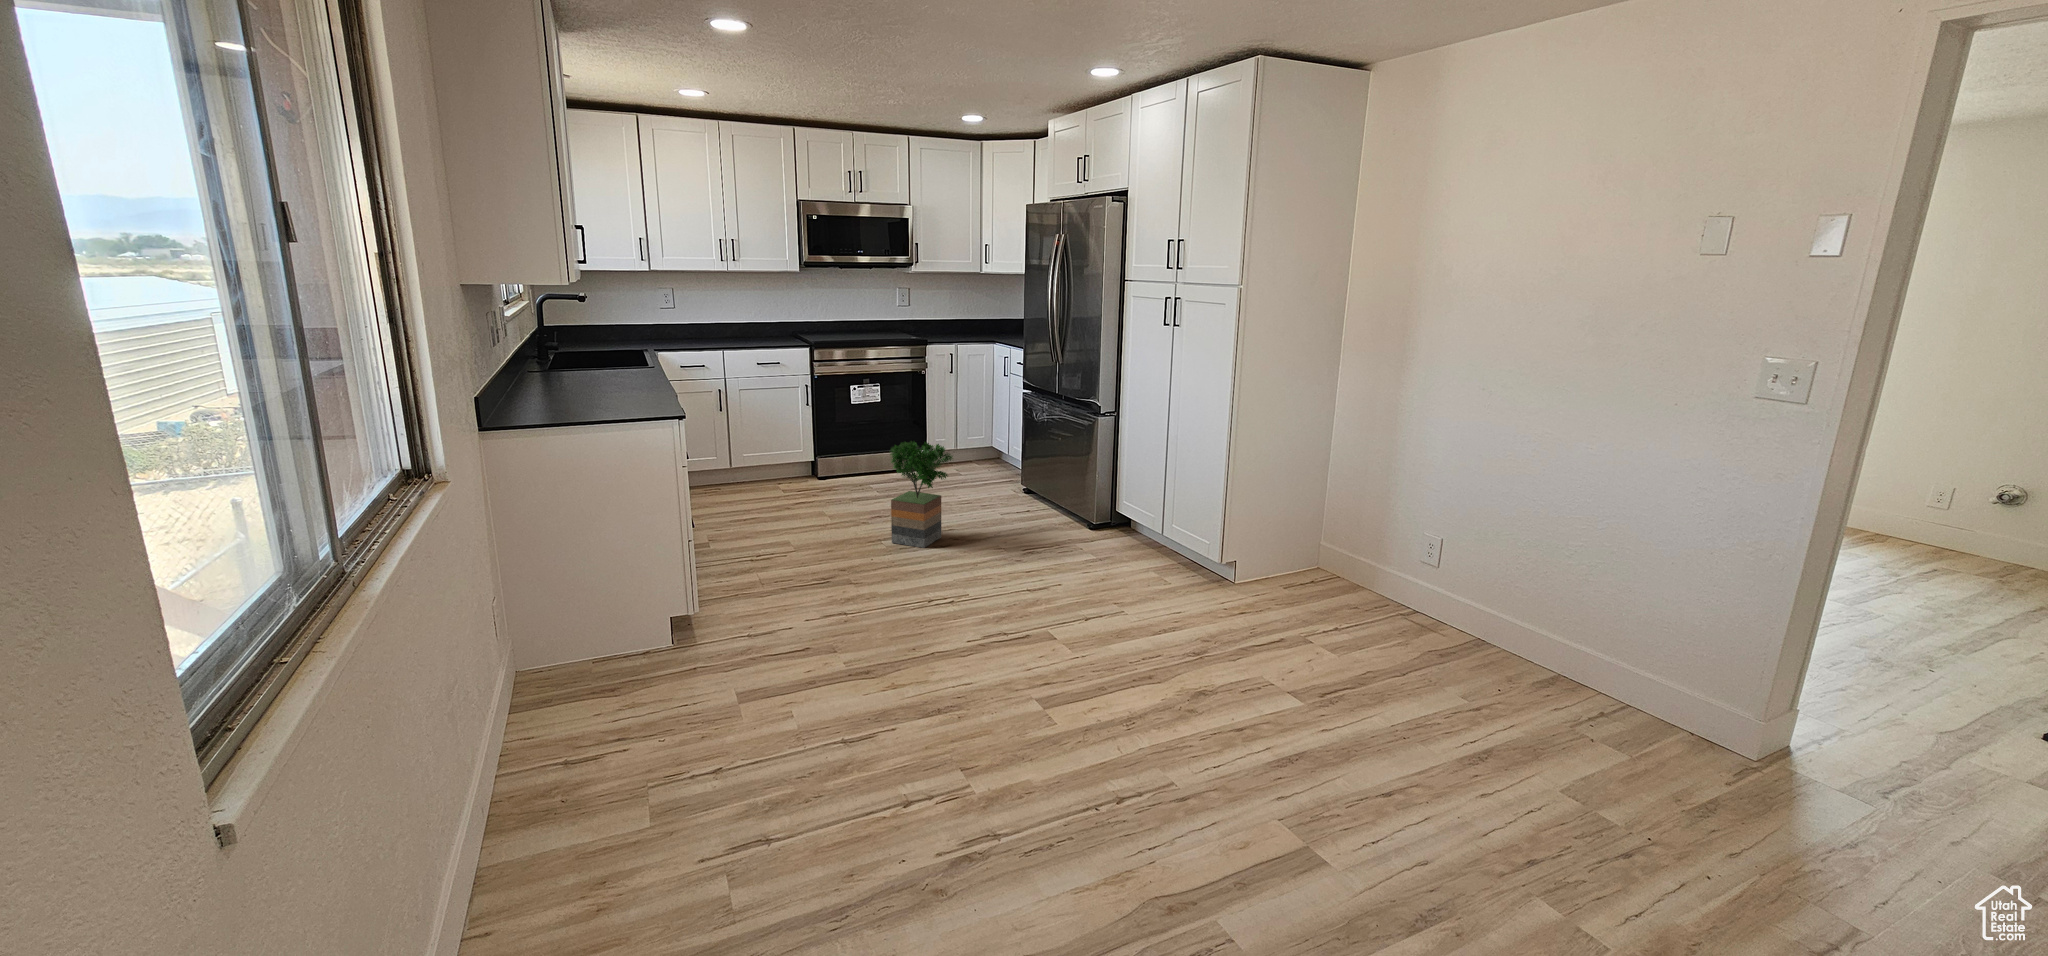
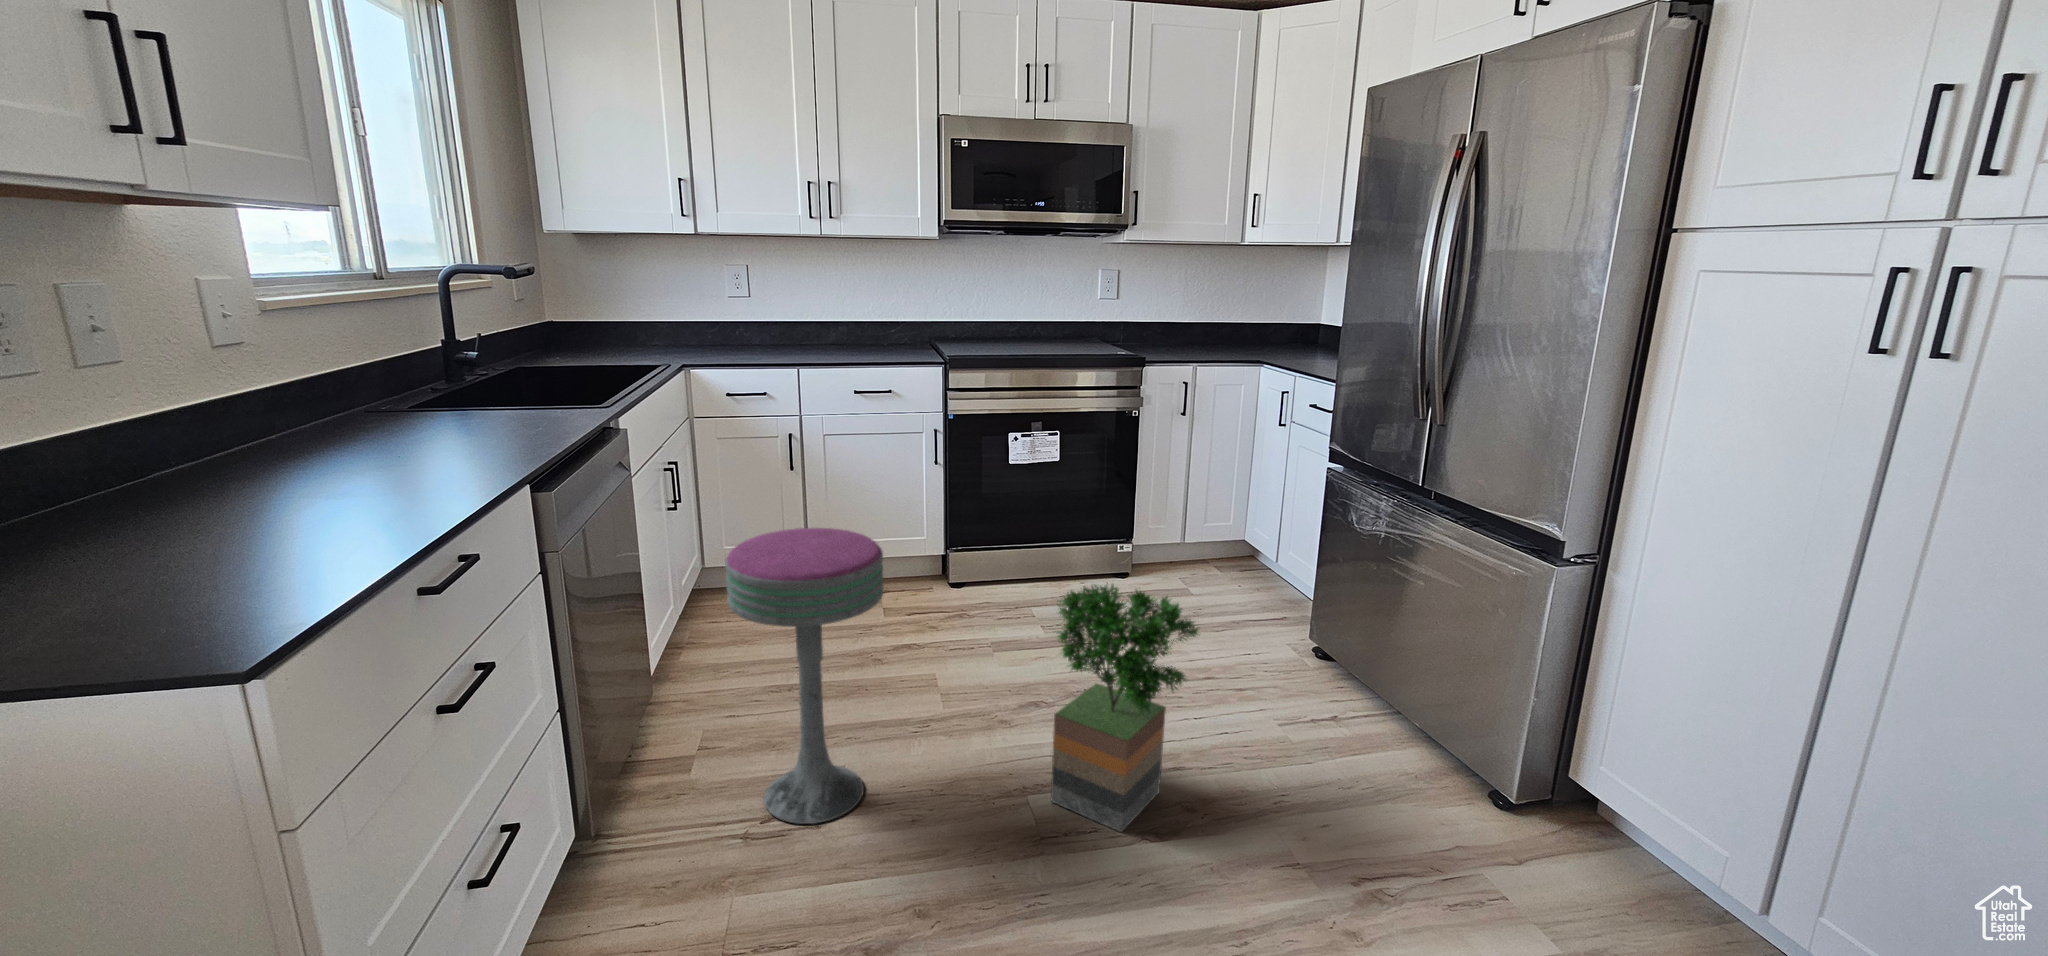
bar stool: none [737,423,809,556] -> present [725,528,884,824]

